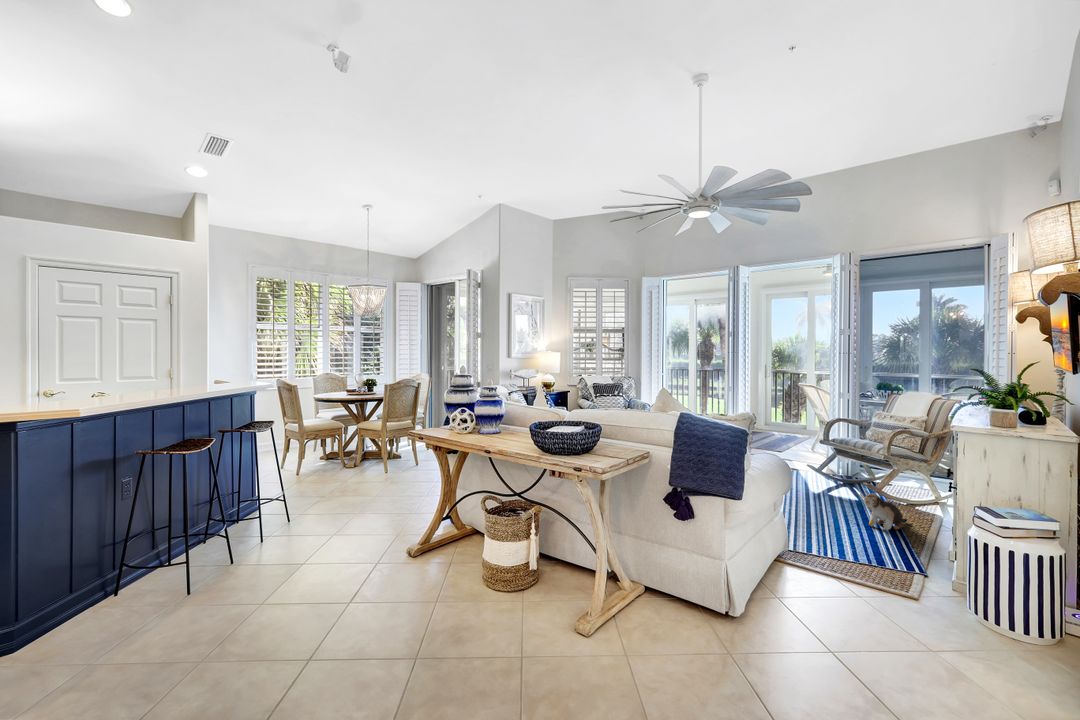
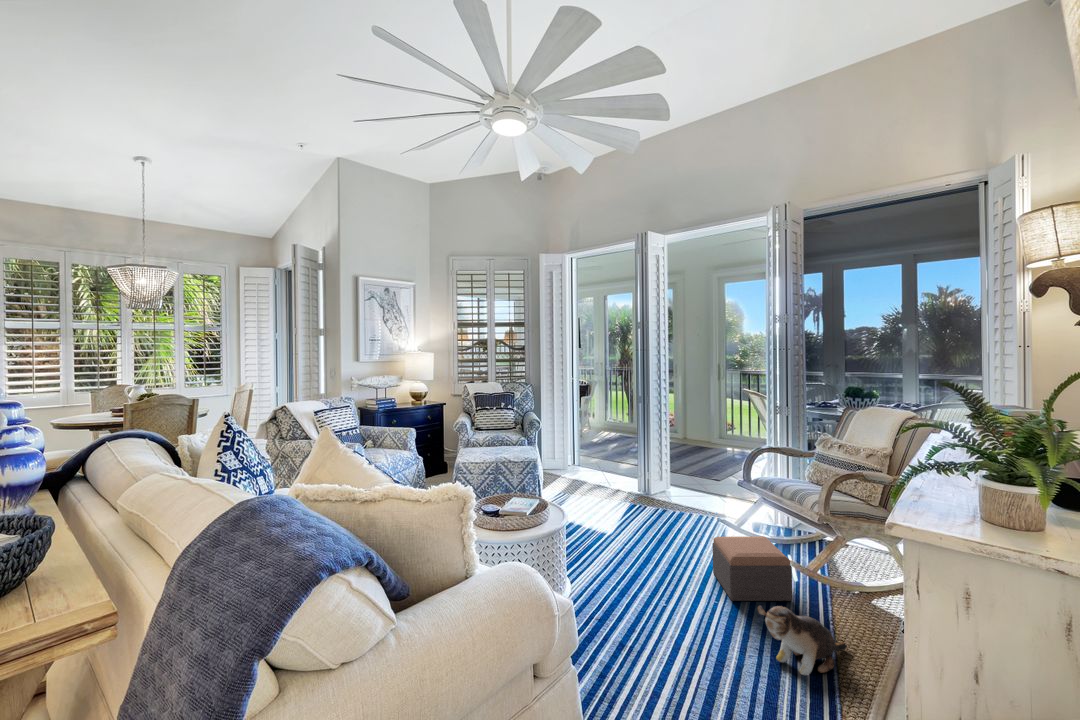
footstool: none [810,470,867,505] -> present [712,536,792,601]

